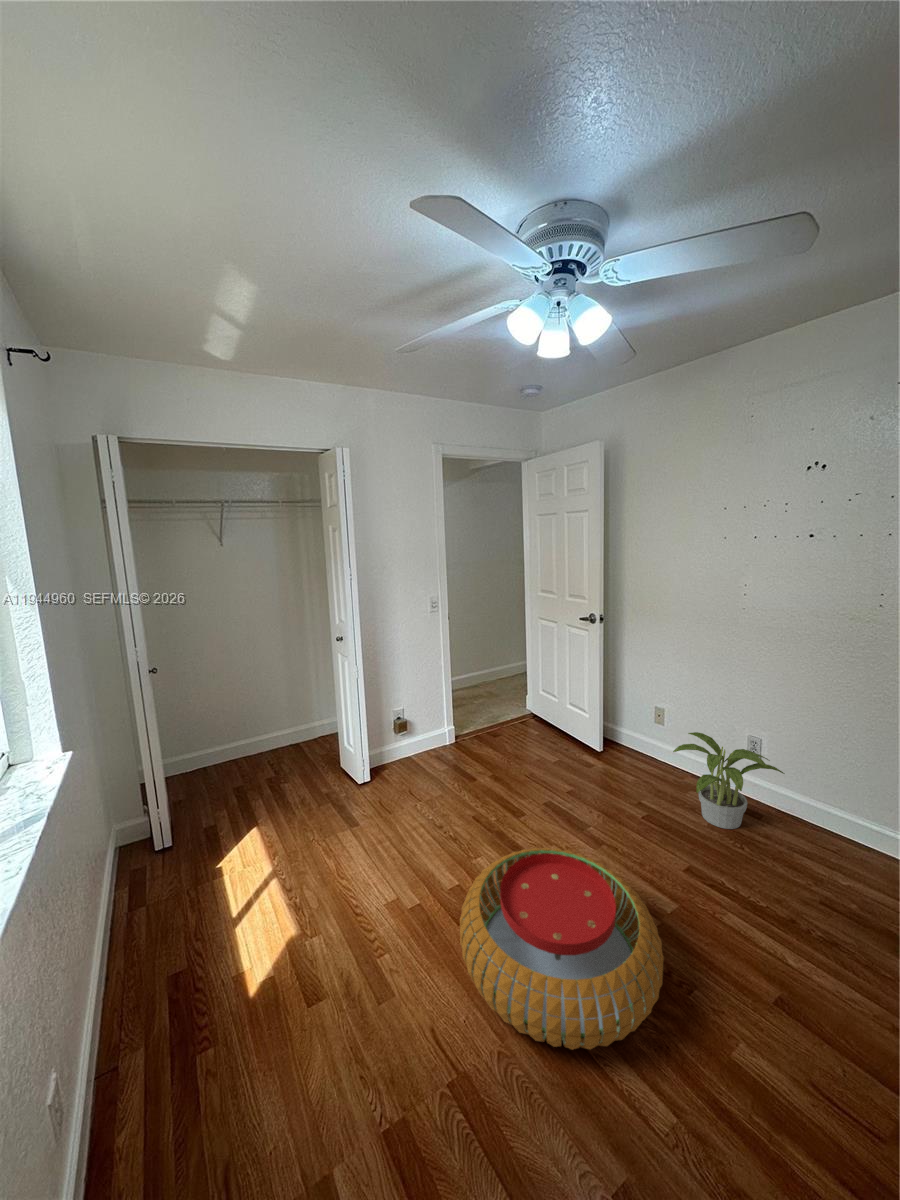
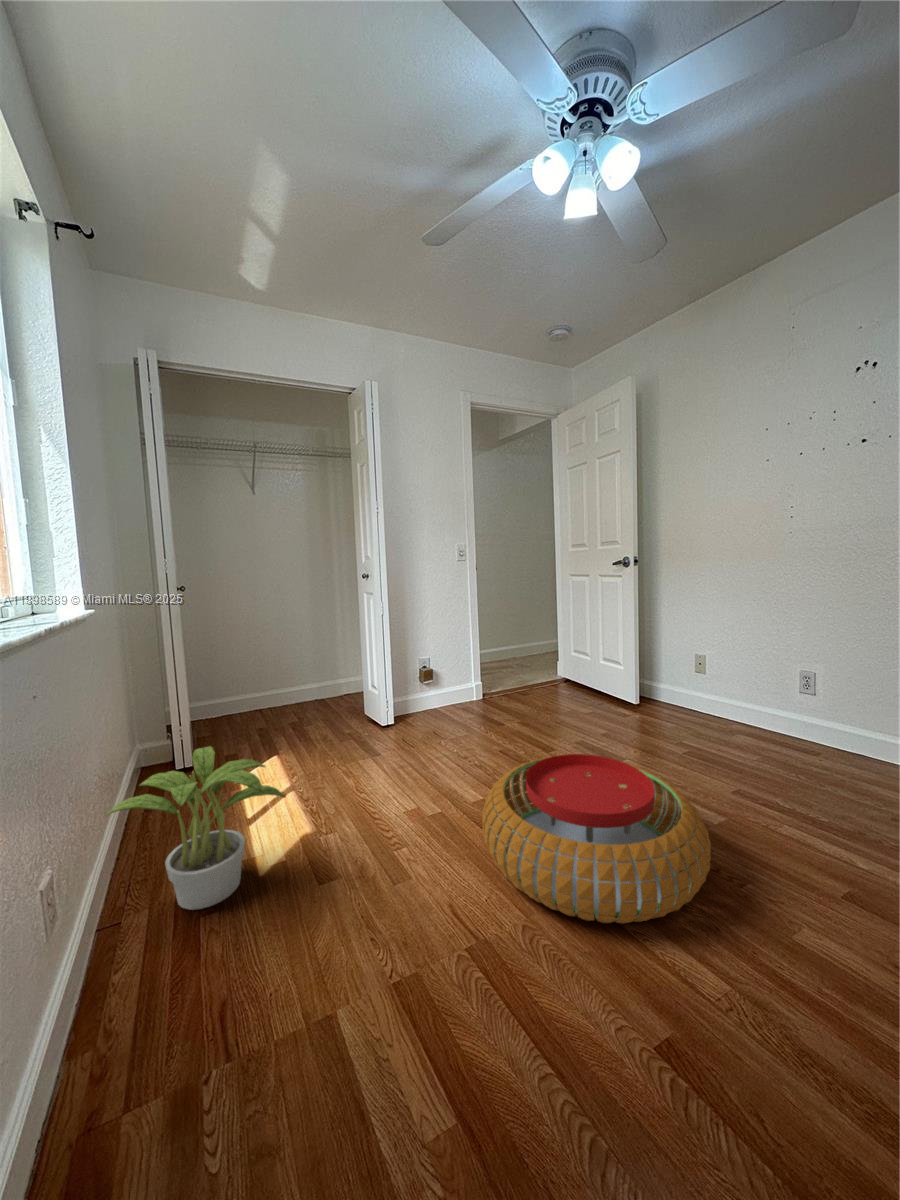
potted plant: present [673,732,785,829] -> present [104,746,286,910]

